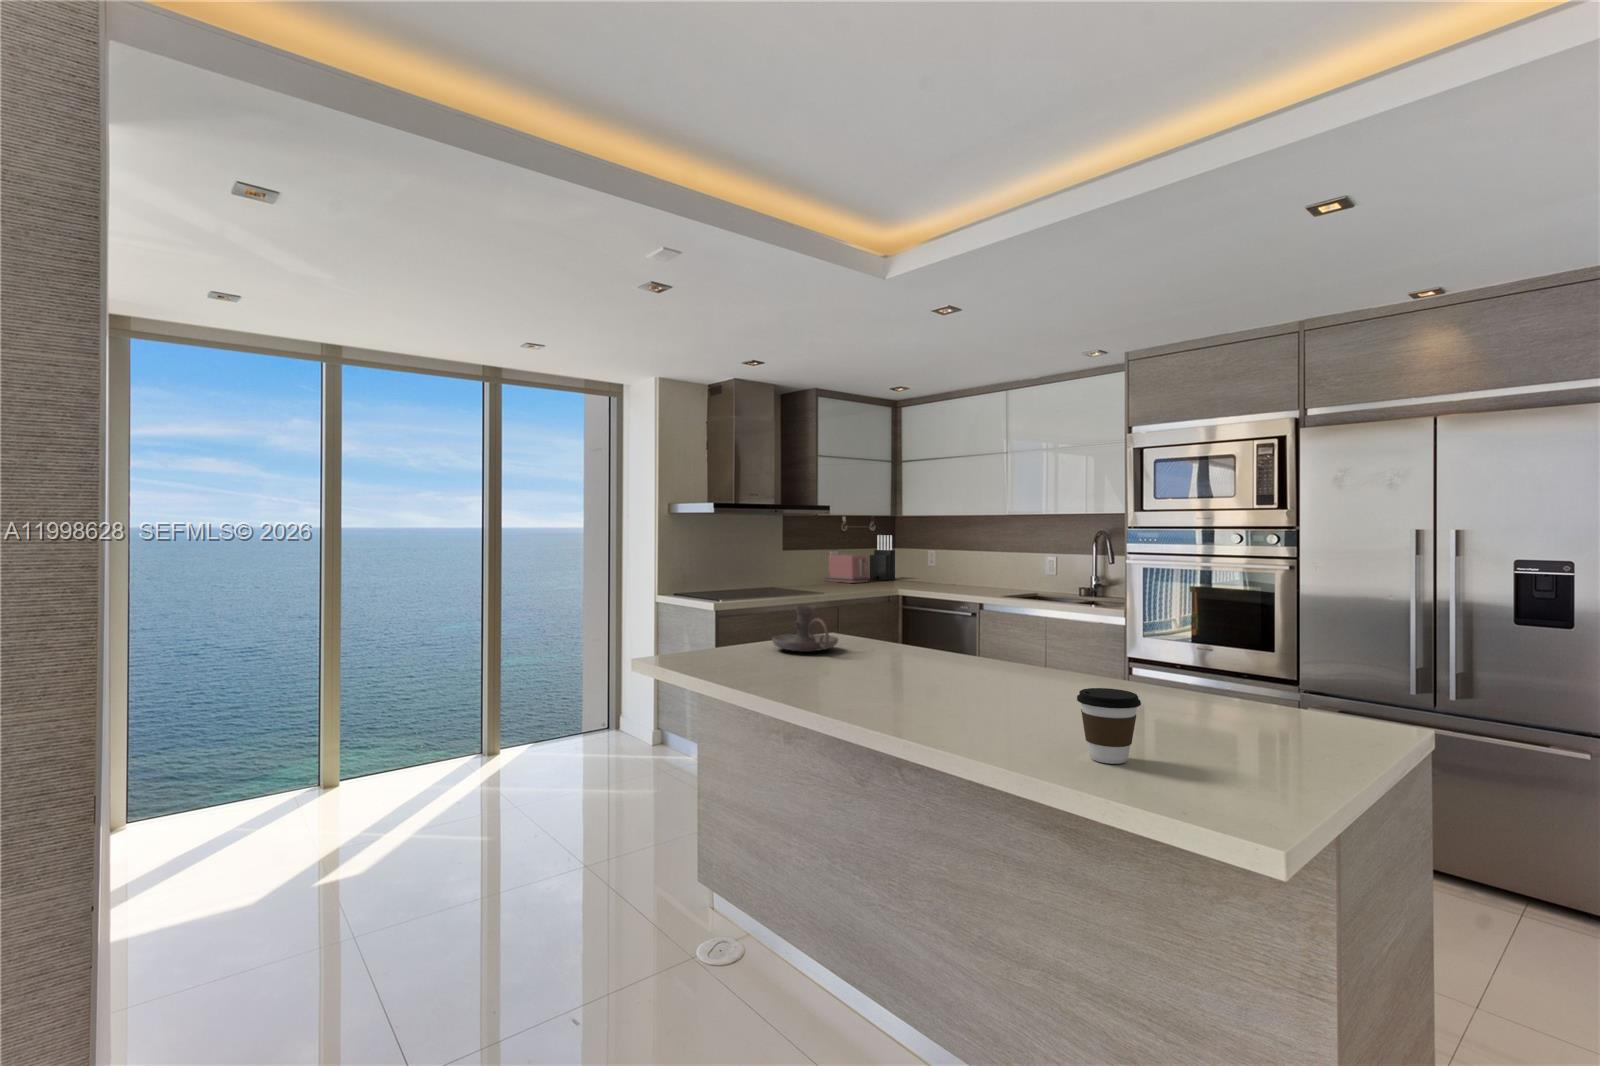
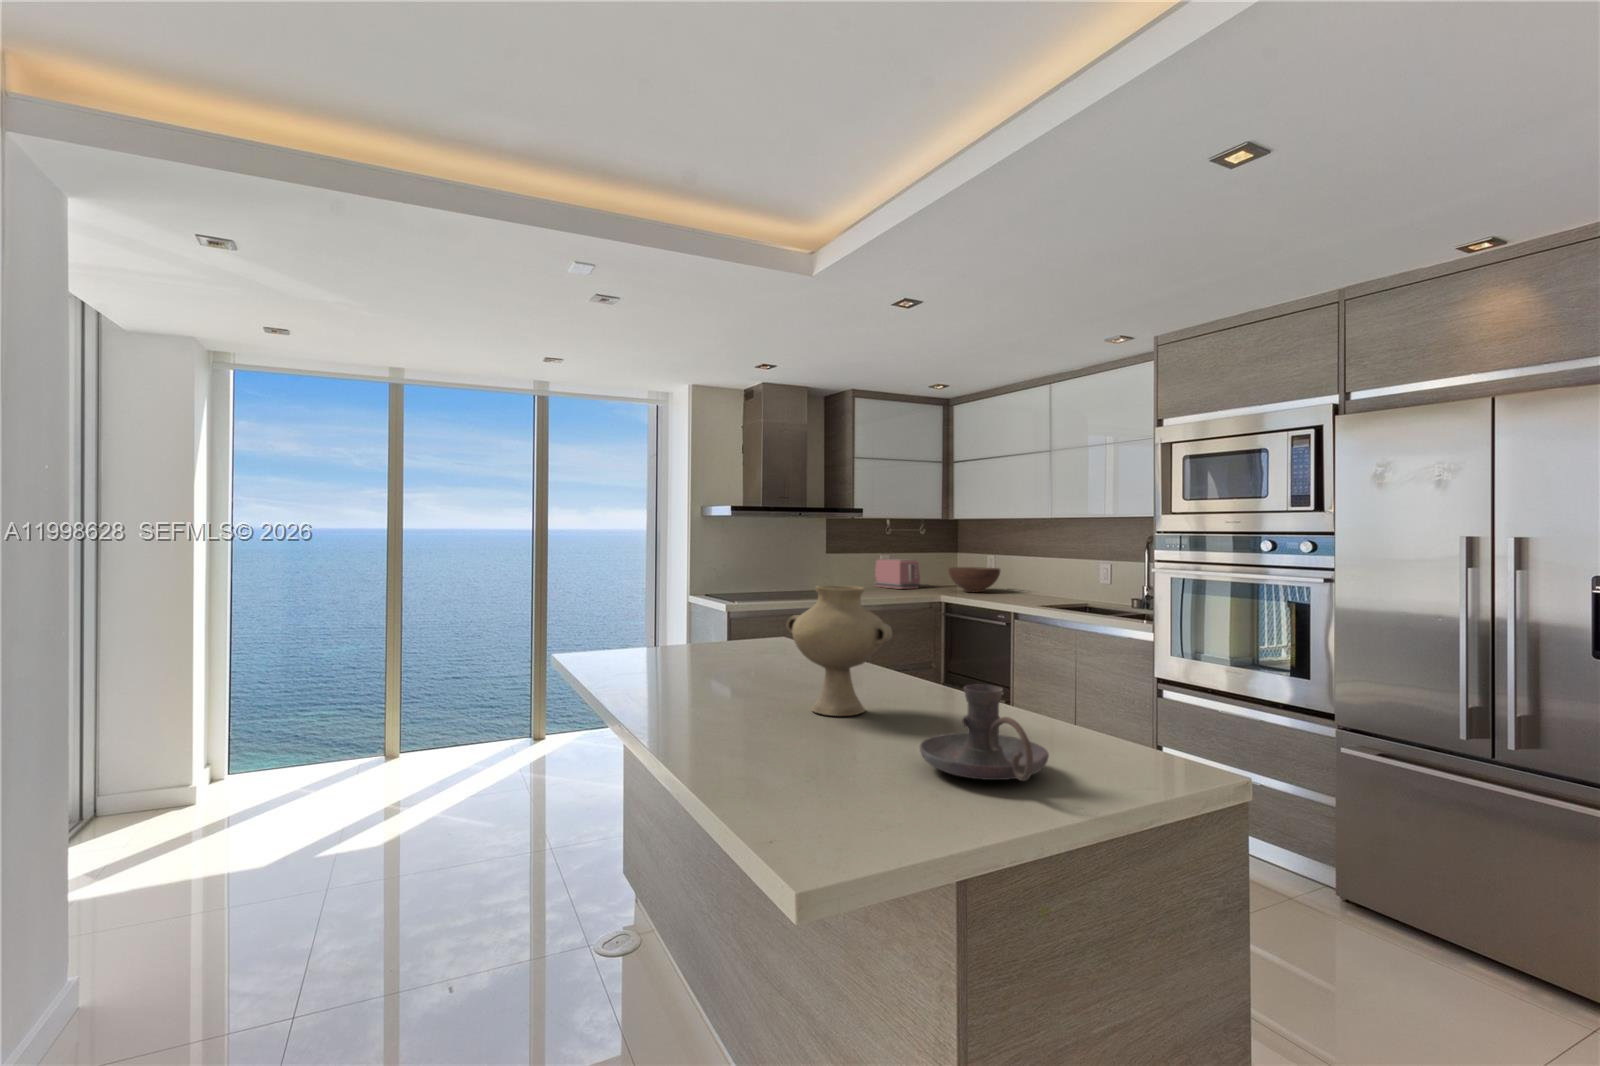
knife block: present [870,535,895,580] -> none [927,539,953,587]
fruit bowl: none [899,562,947,585] -> present [949,567,1000,592]
vase: none [959,575,1067,695] -> present [786,585,892,716]
candle holder: present [772,605,838,652] -> present [920,685,1049,781]
coffee cup: present [1077,688,1141,764] -> none [751,714,817,799]

